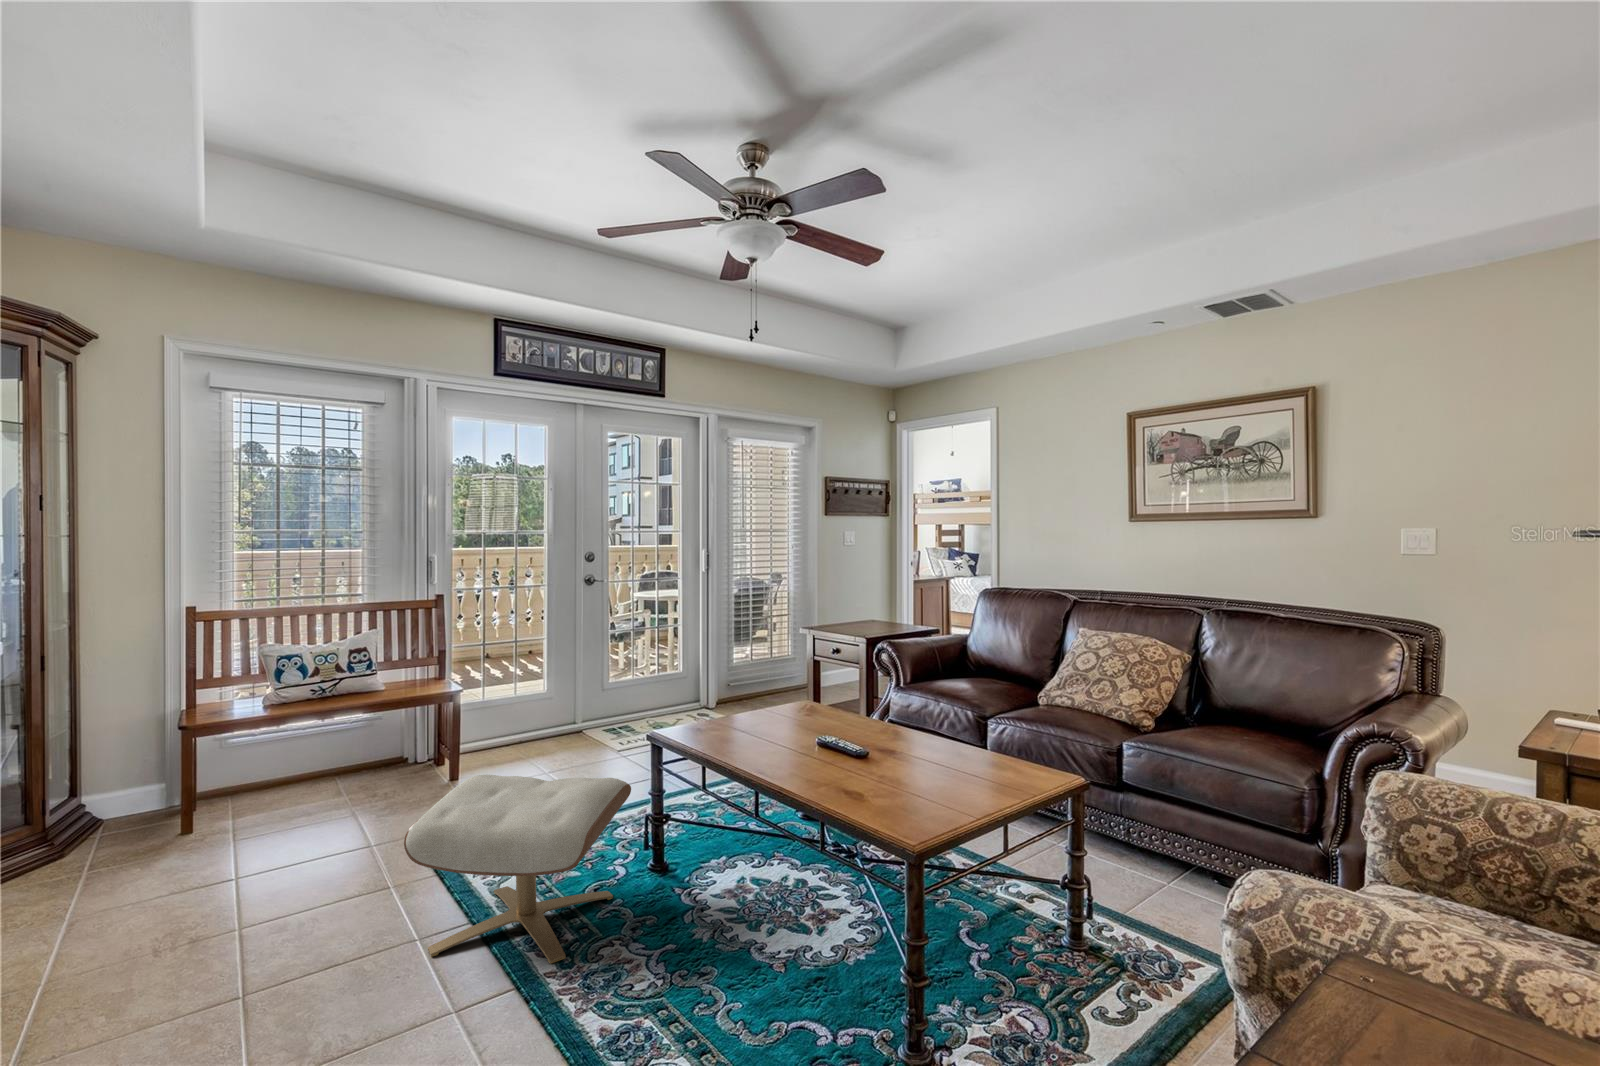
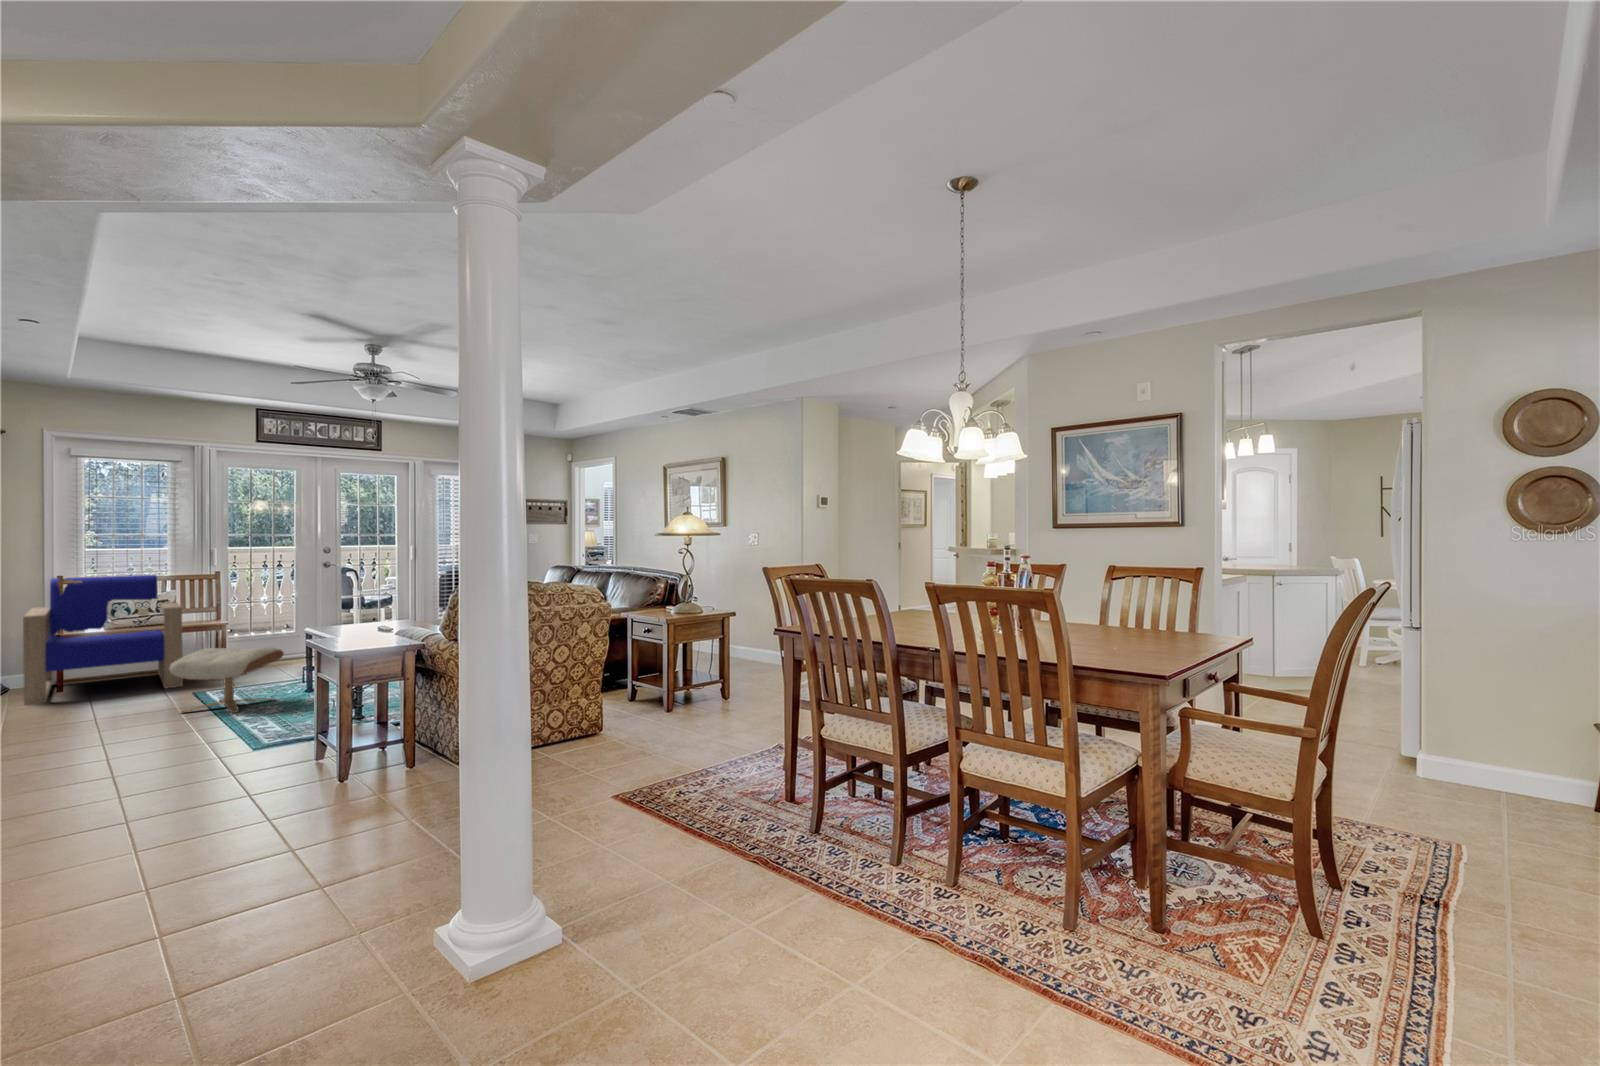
armchair: none [111,601,401,885] -> present [23,575,183,705]

